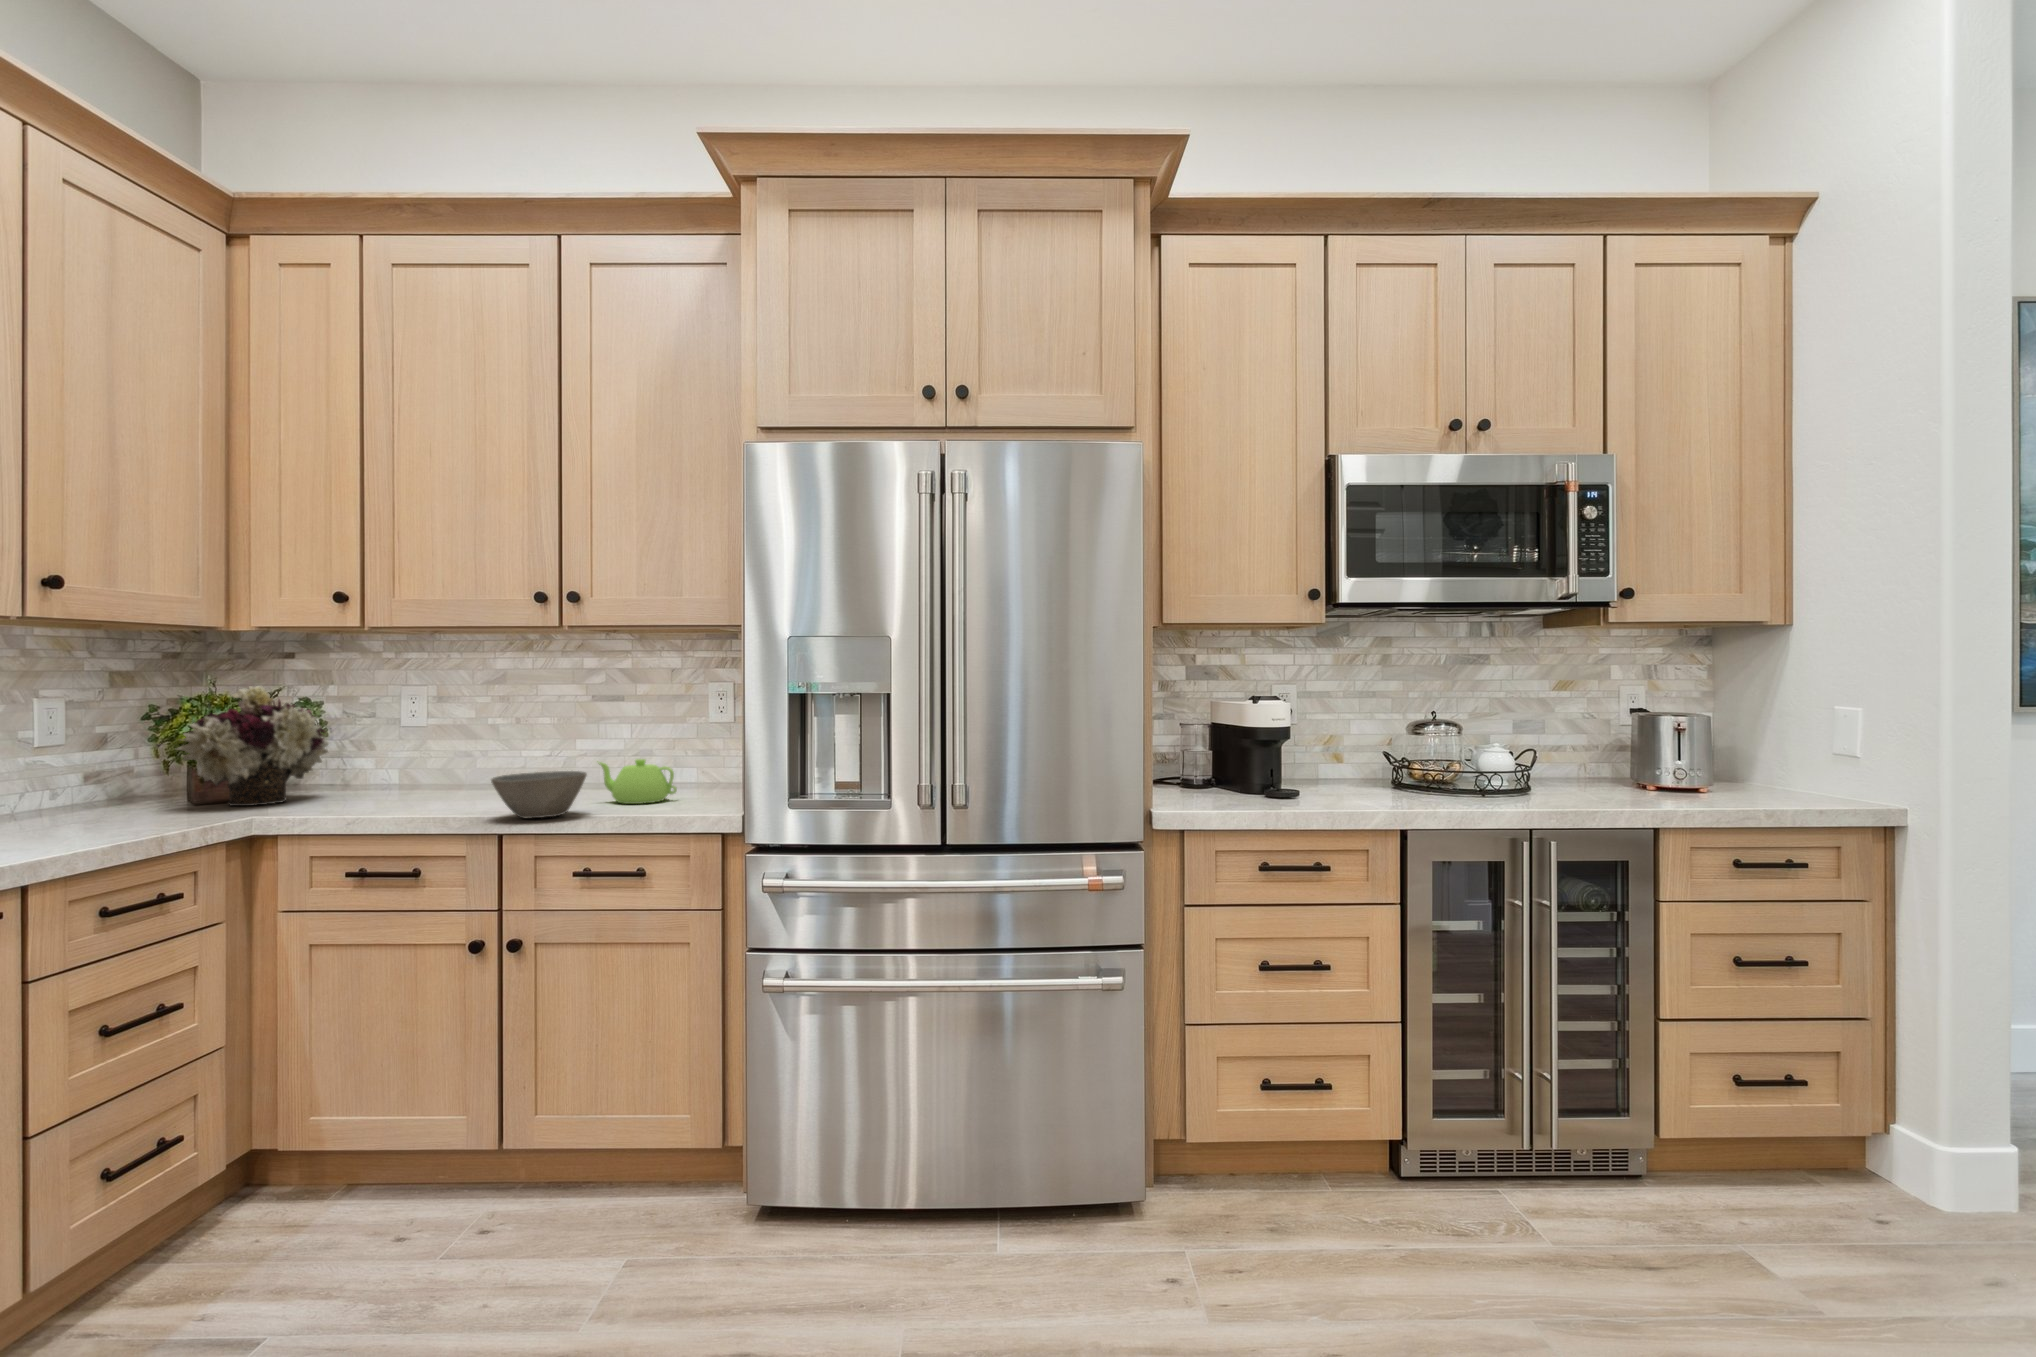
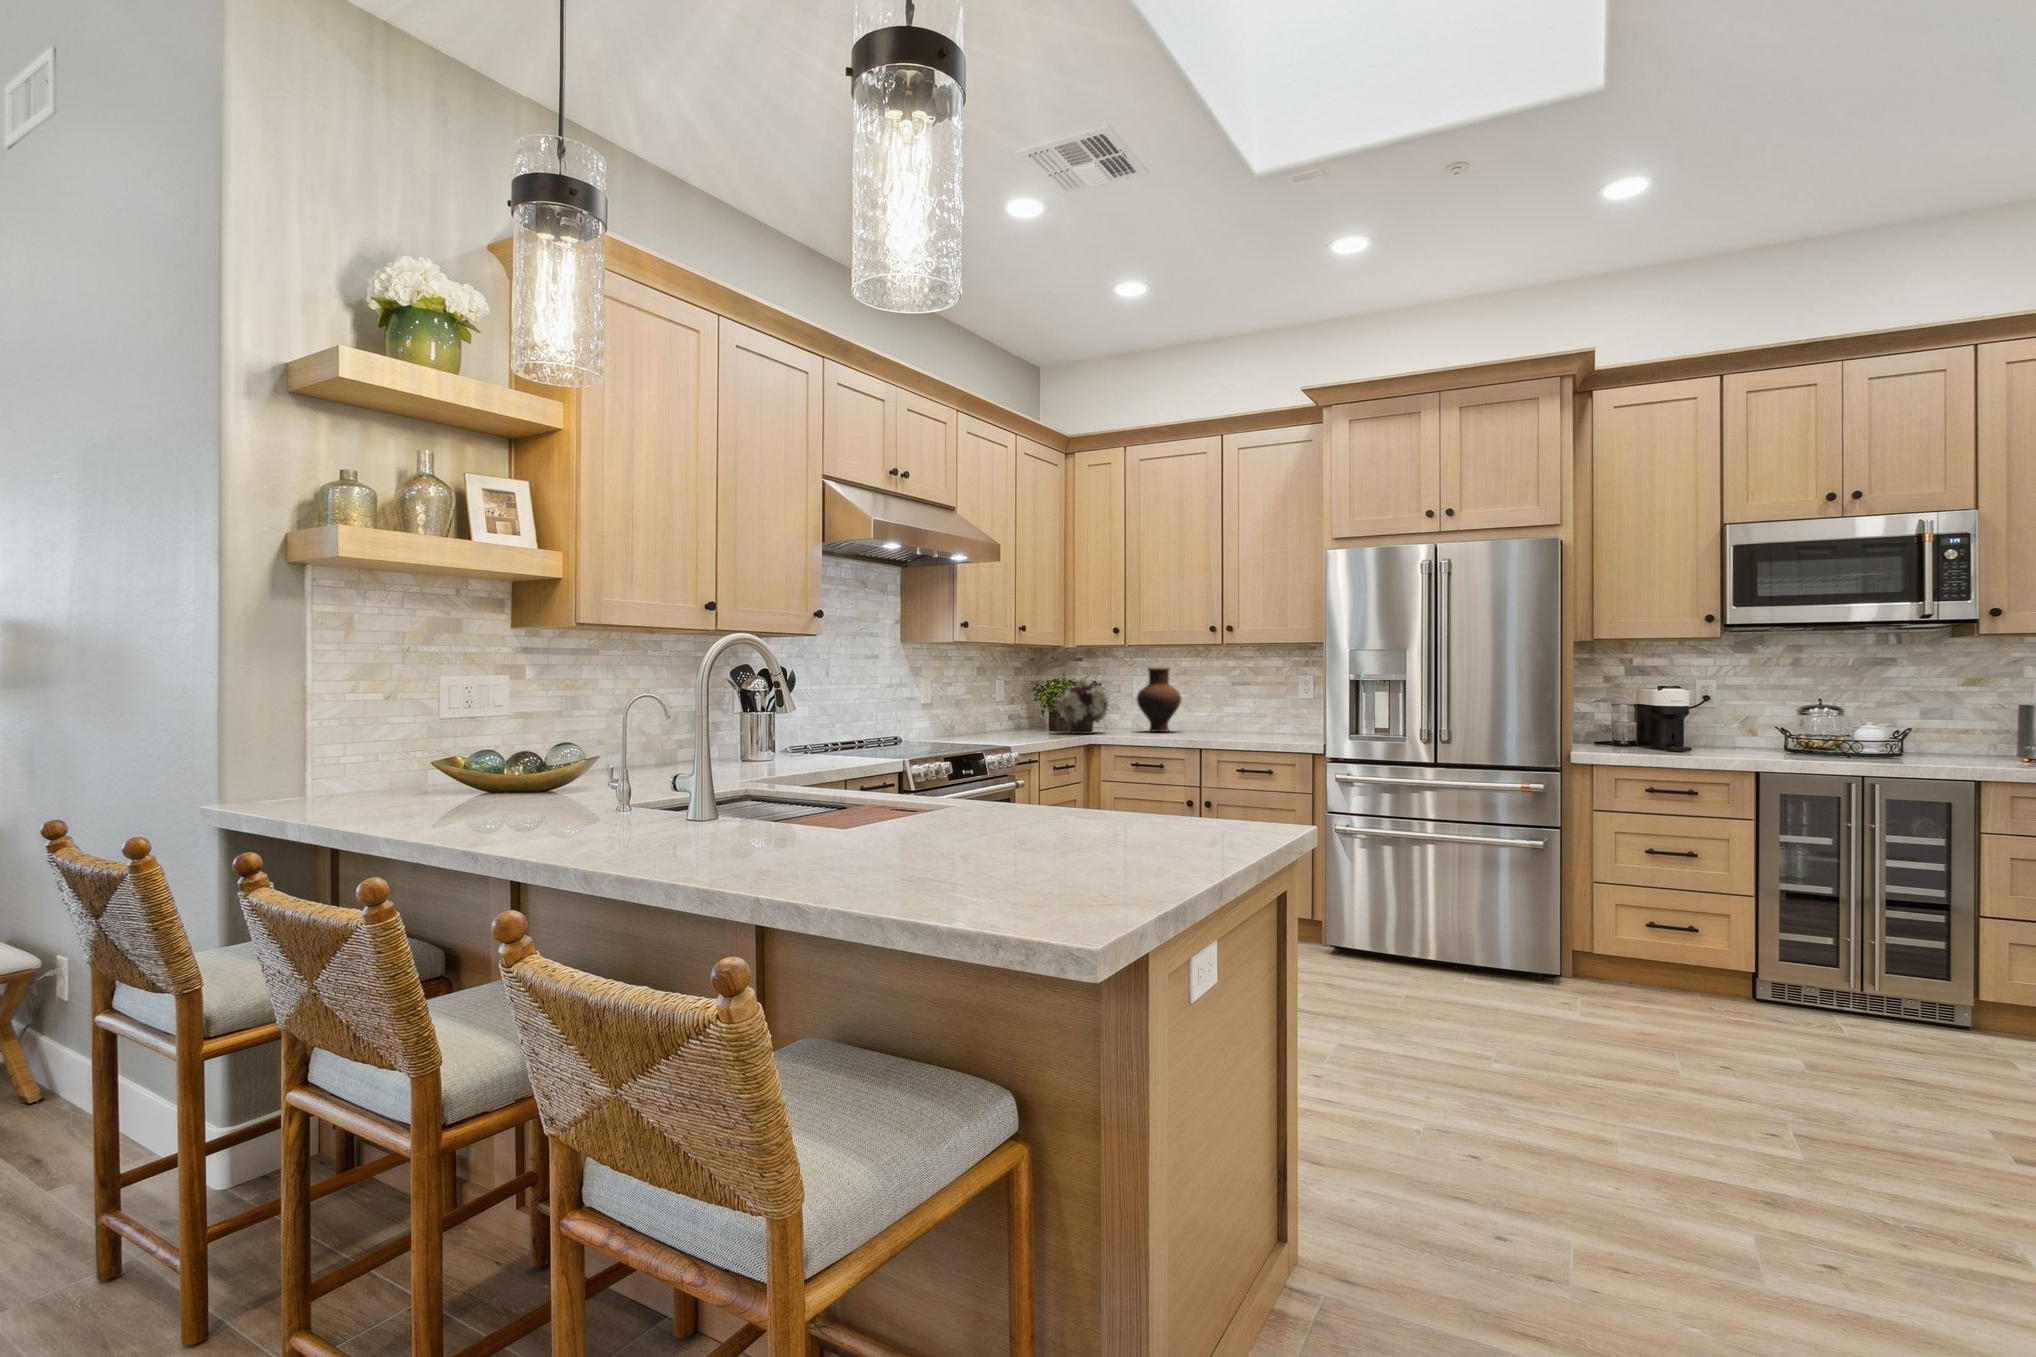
vase: none [397,668,491,788] -> present [1137,668,1181,732]
teapot: present [597,759,677,804] -> none [1244,717,1286,740]
bowl: present [491,771,587,818] -> none [1199,720,1244,742]

